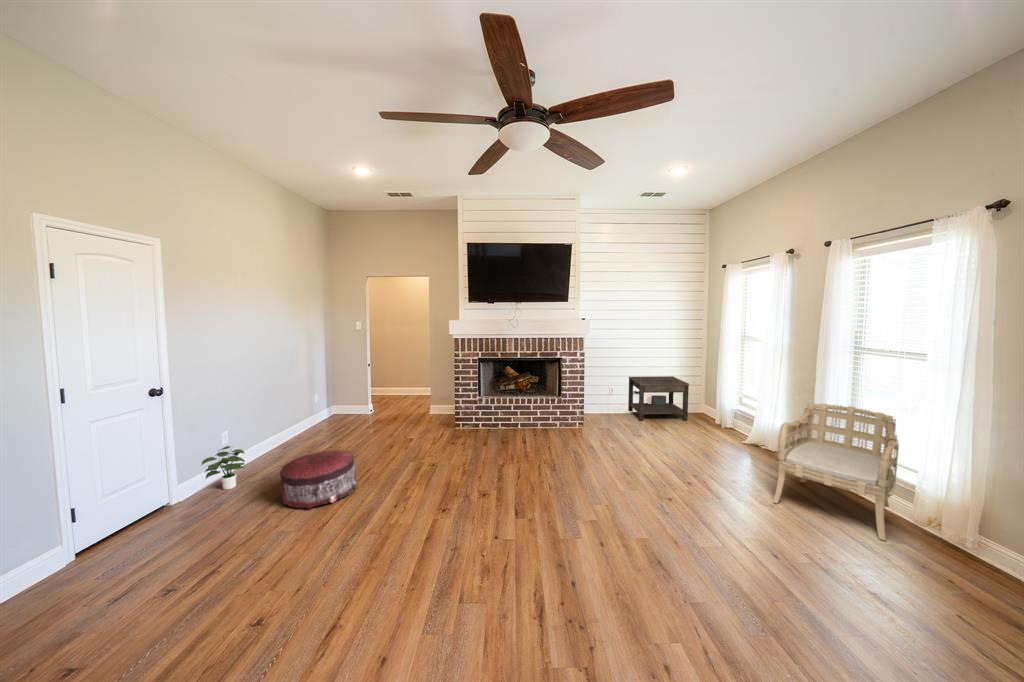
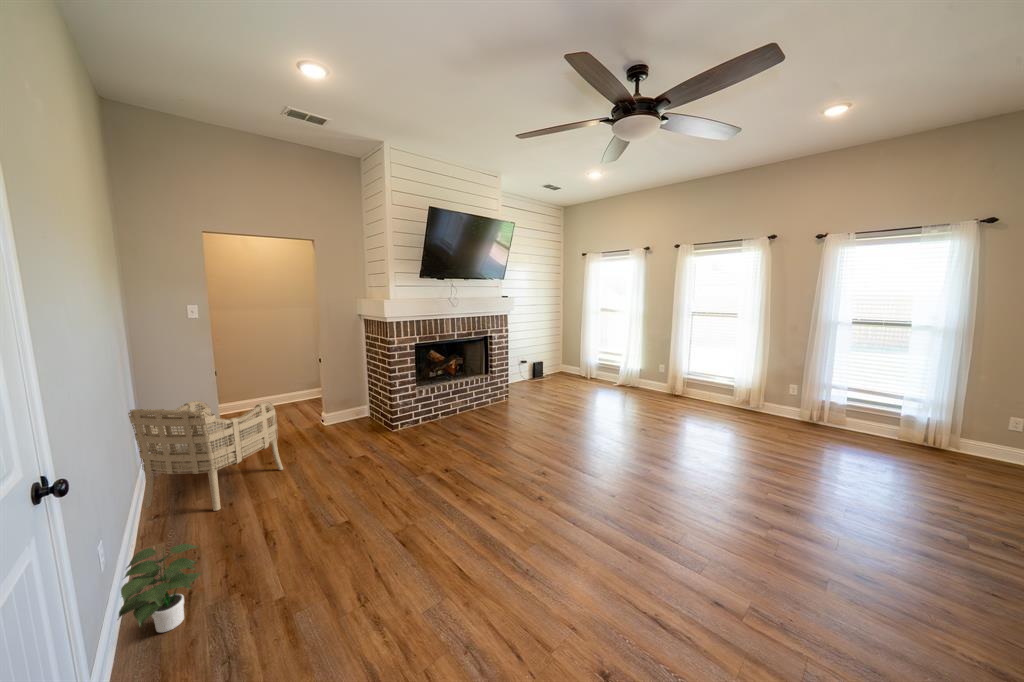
side table: present [628,376,689,421] -> none [518,346,569,386]
armchair: present [773,403,899,540] -> present [128,401,283,511]
pouf: present [280,450,356,508] -> none [312,478,422,583]

